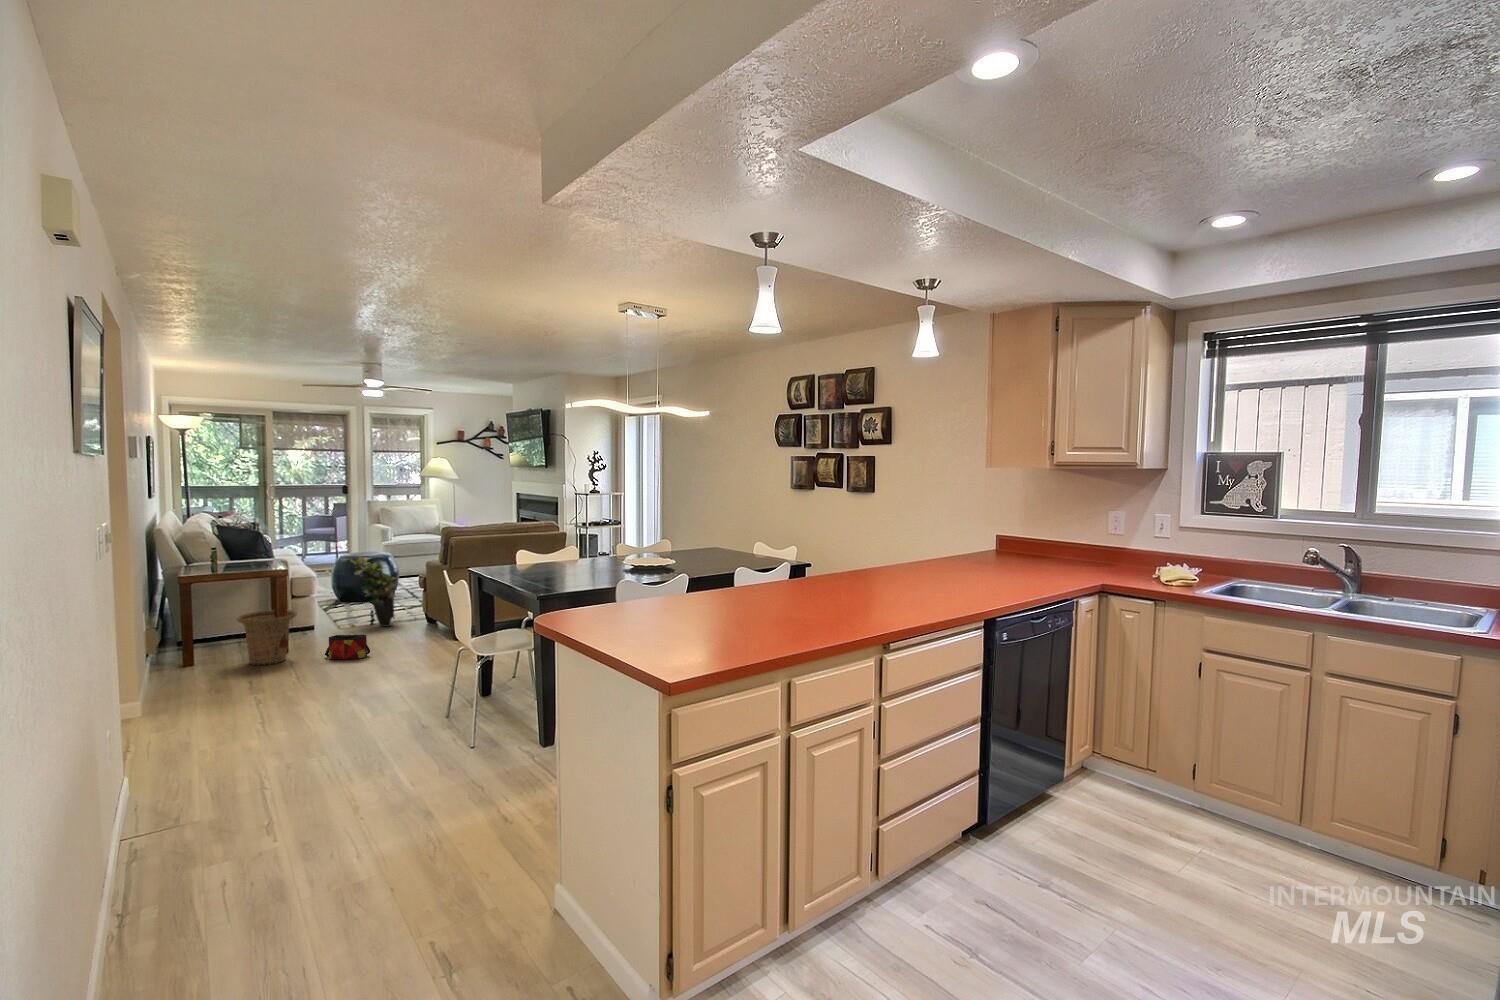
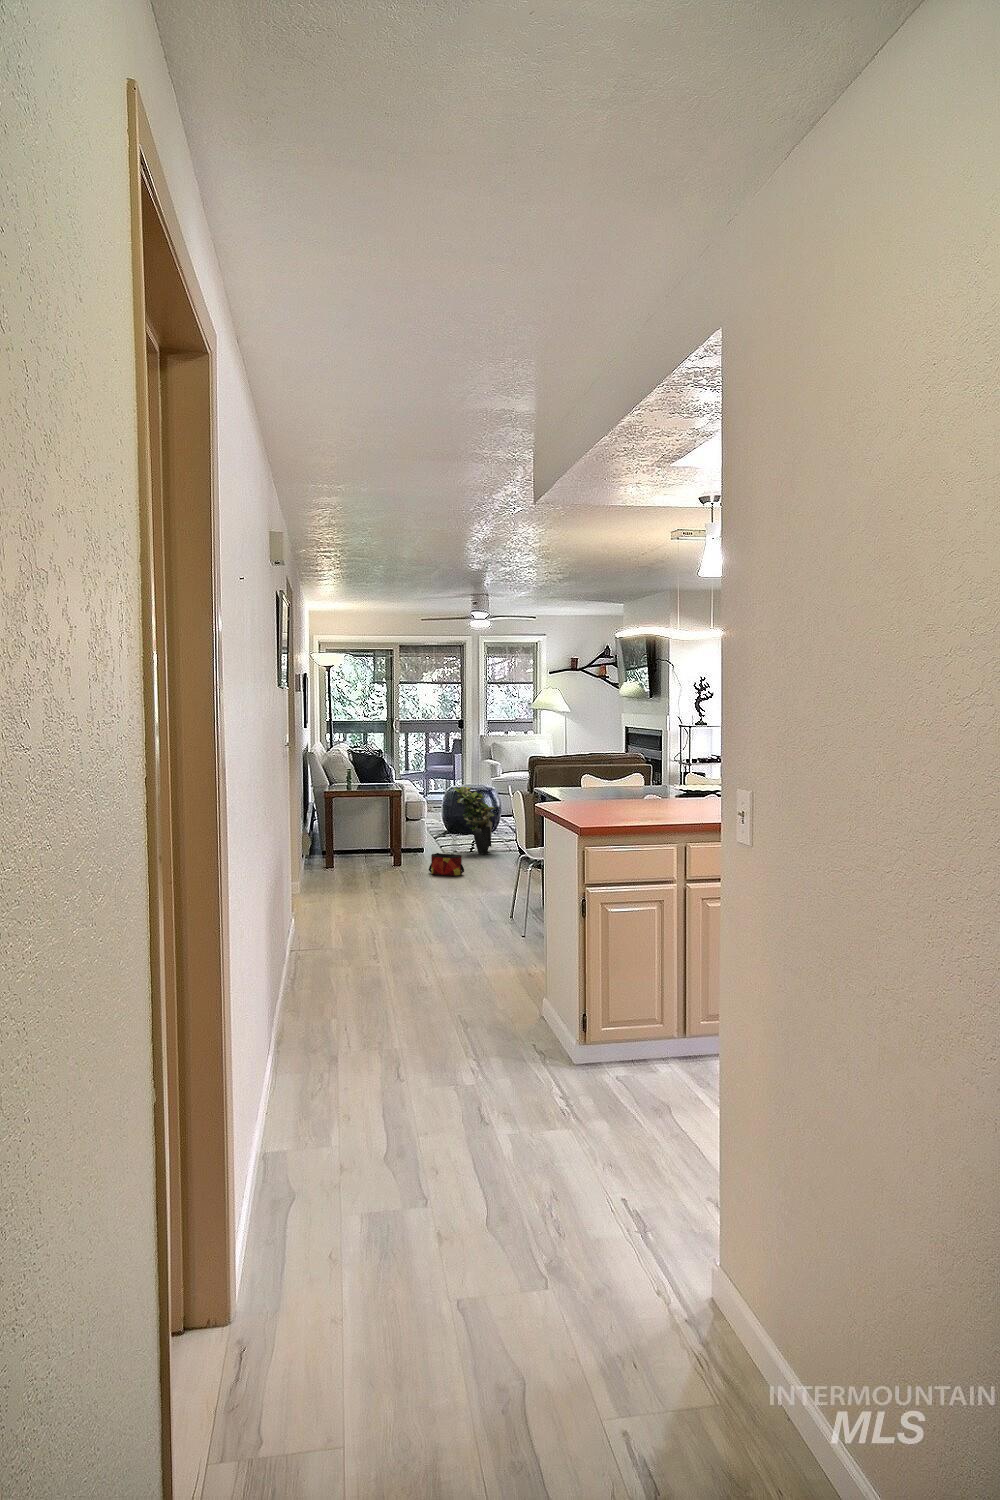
basket: present [237,610,297,665] -> none [363,828,407,874]

